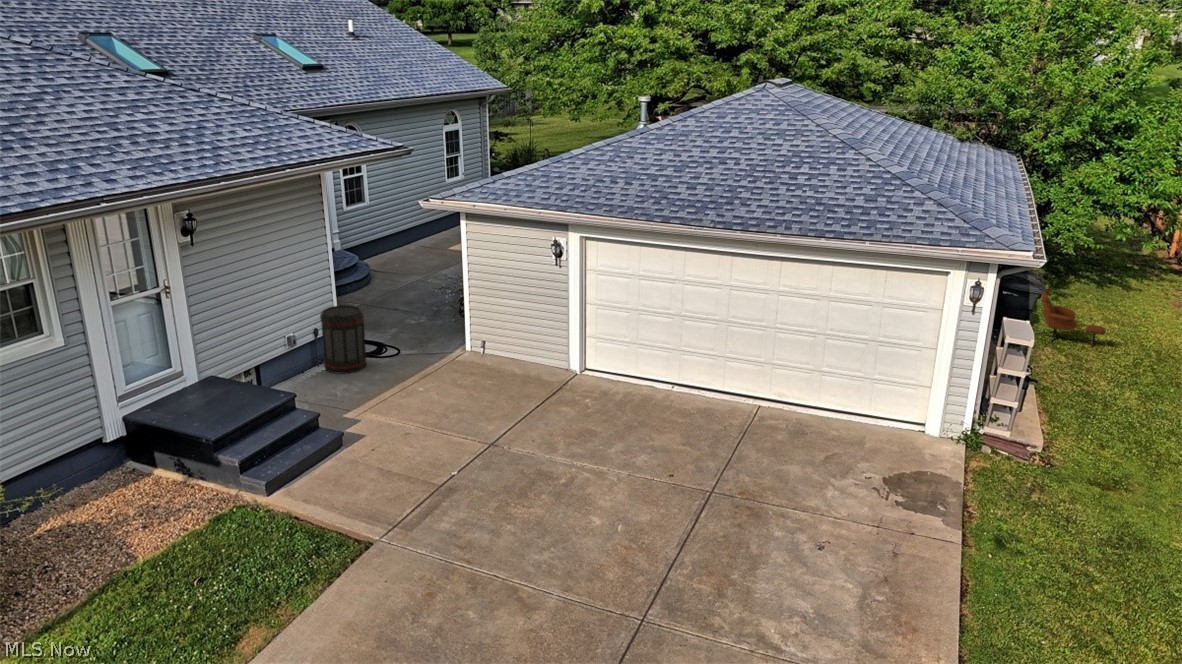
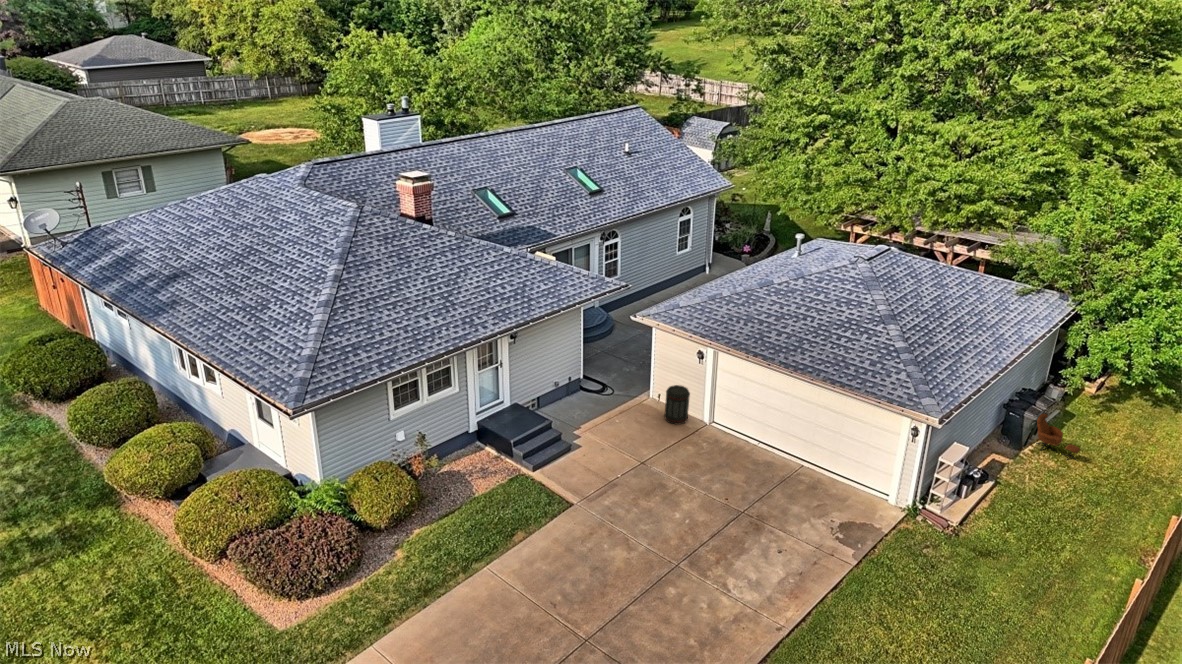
trash can: present [320,305,366,374] -> present [664,385,690,425]

